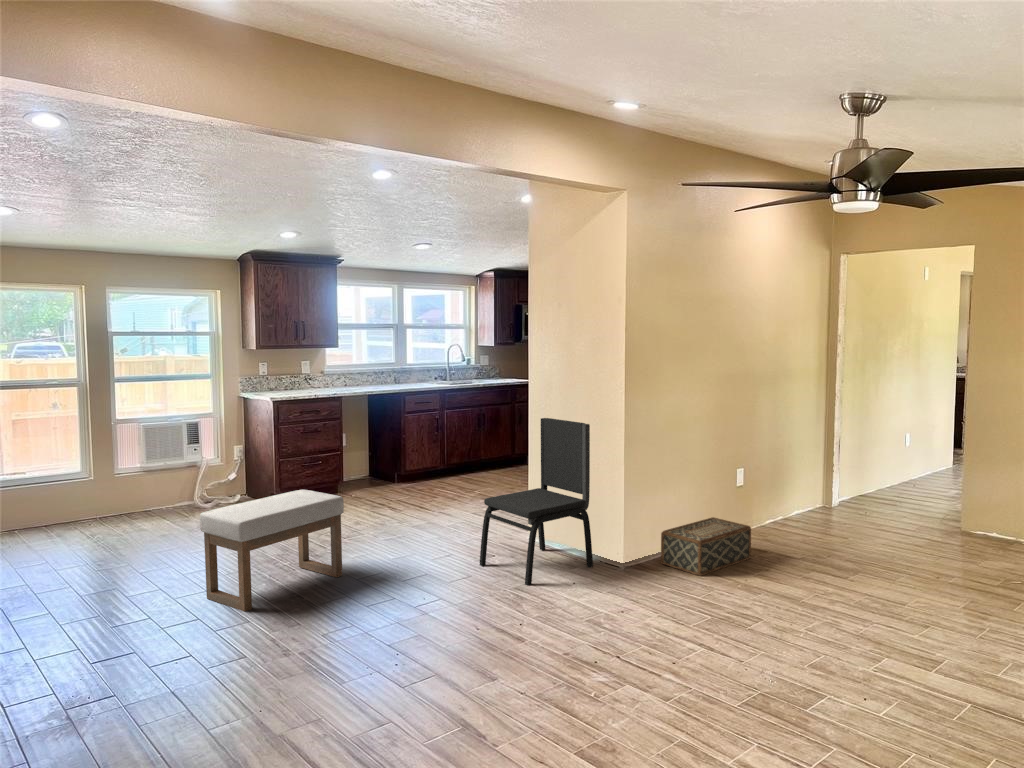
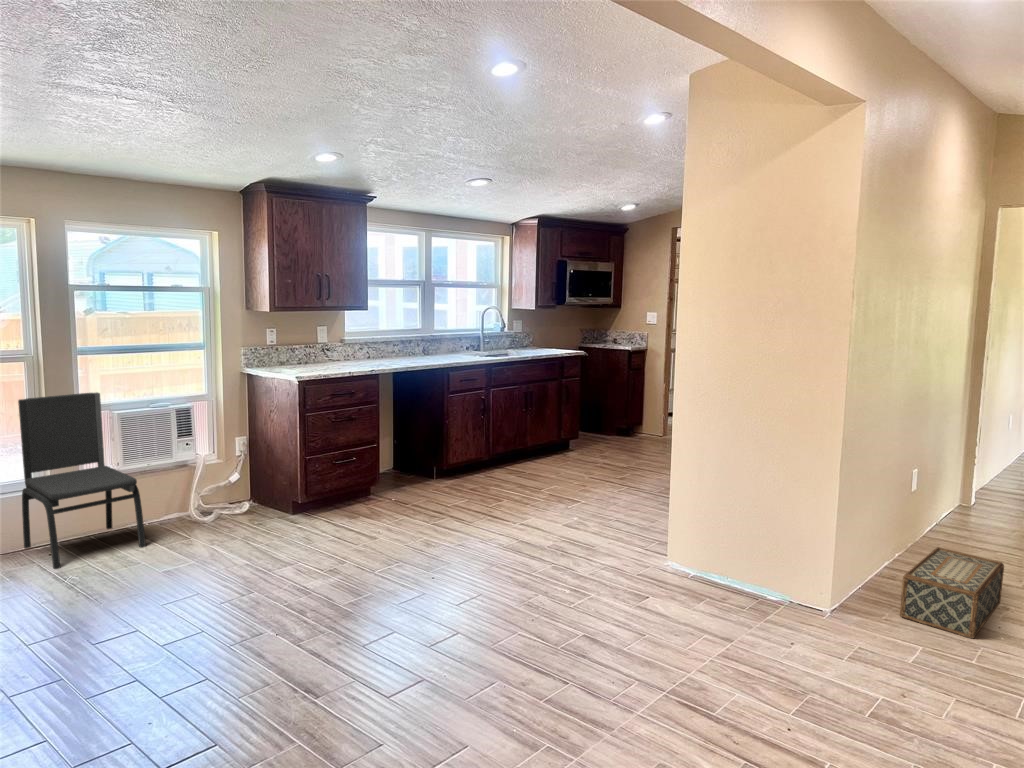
dining chair: present [480,418,593,586] -> present [18,392,146,569]
ottoman: present [200,489,344,612] -> none [292,525,486,741]

